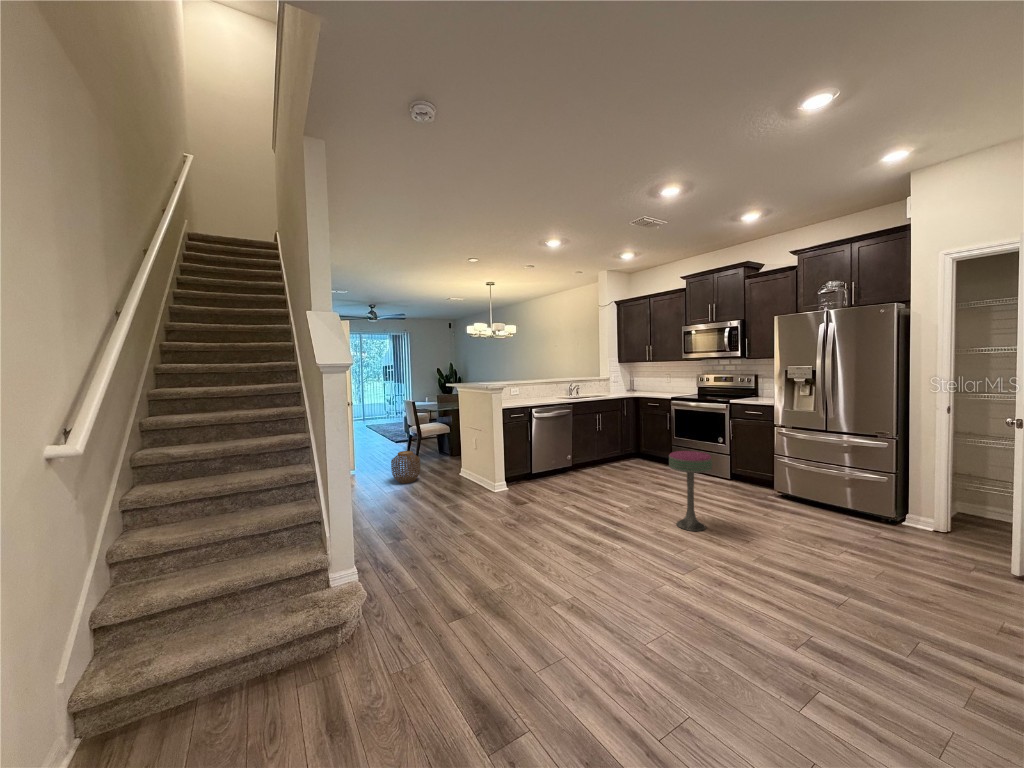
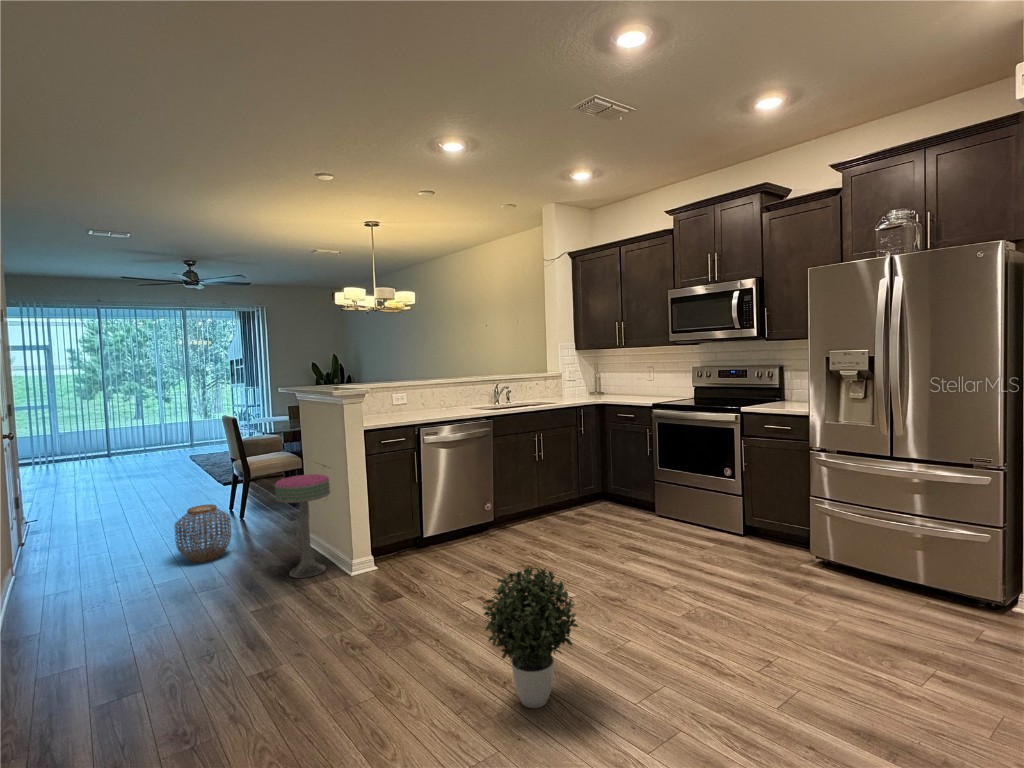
bar stool: present [669,451,712,531] -> present [275,474,330,578]
potted plant: none [590,481,642,554] -> present [483,567,578,708]

